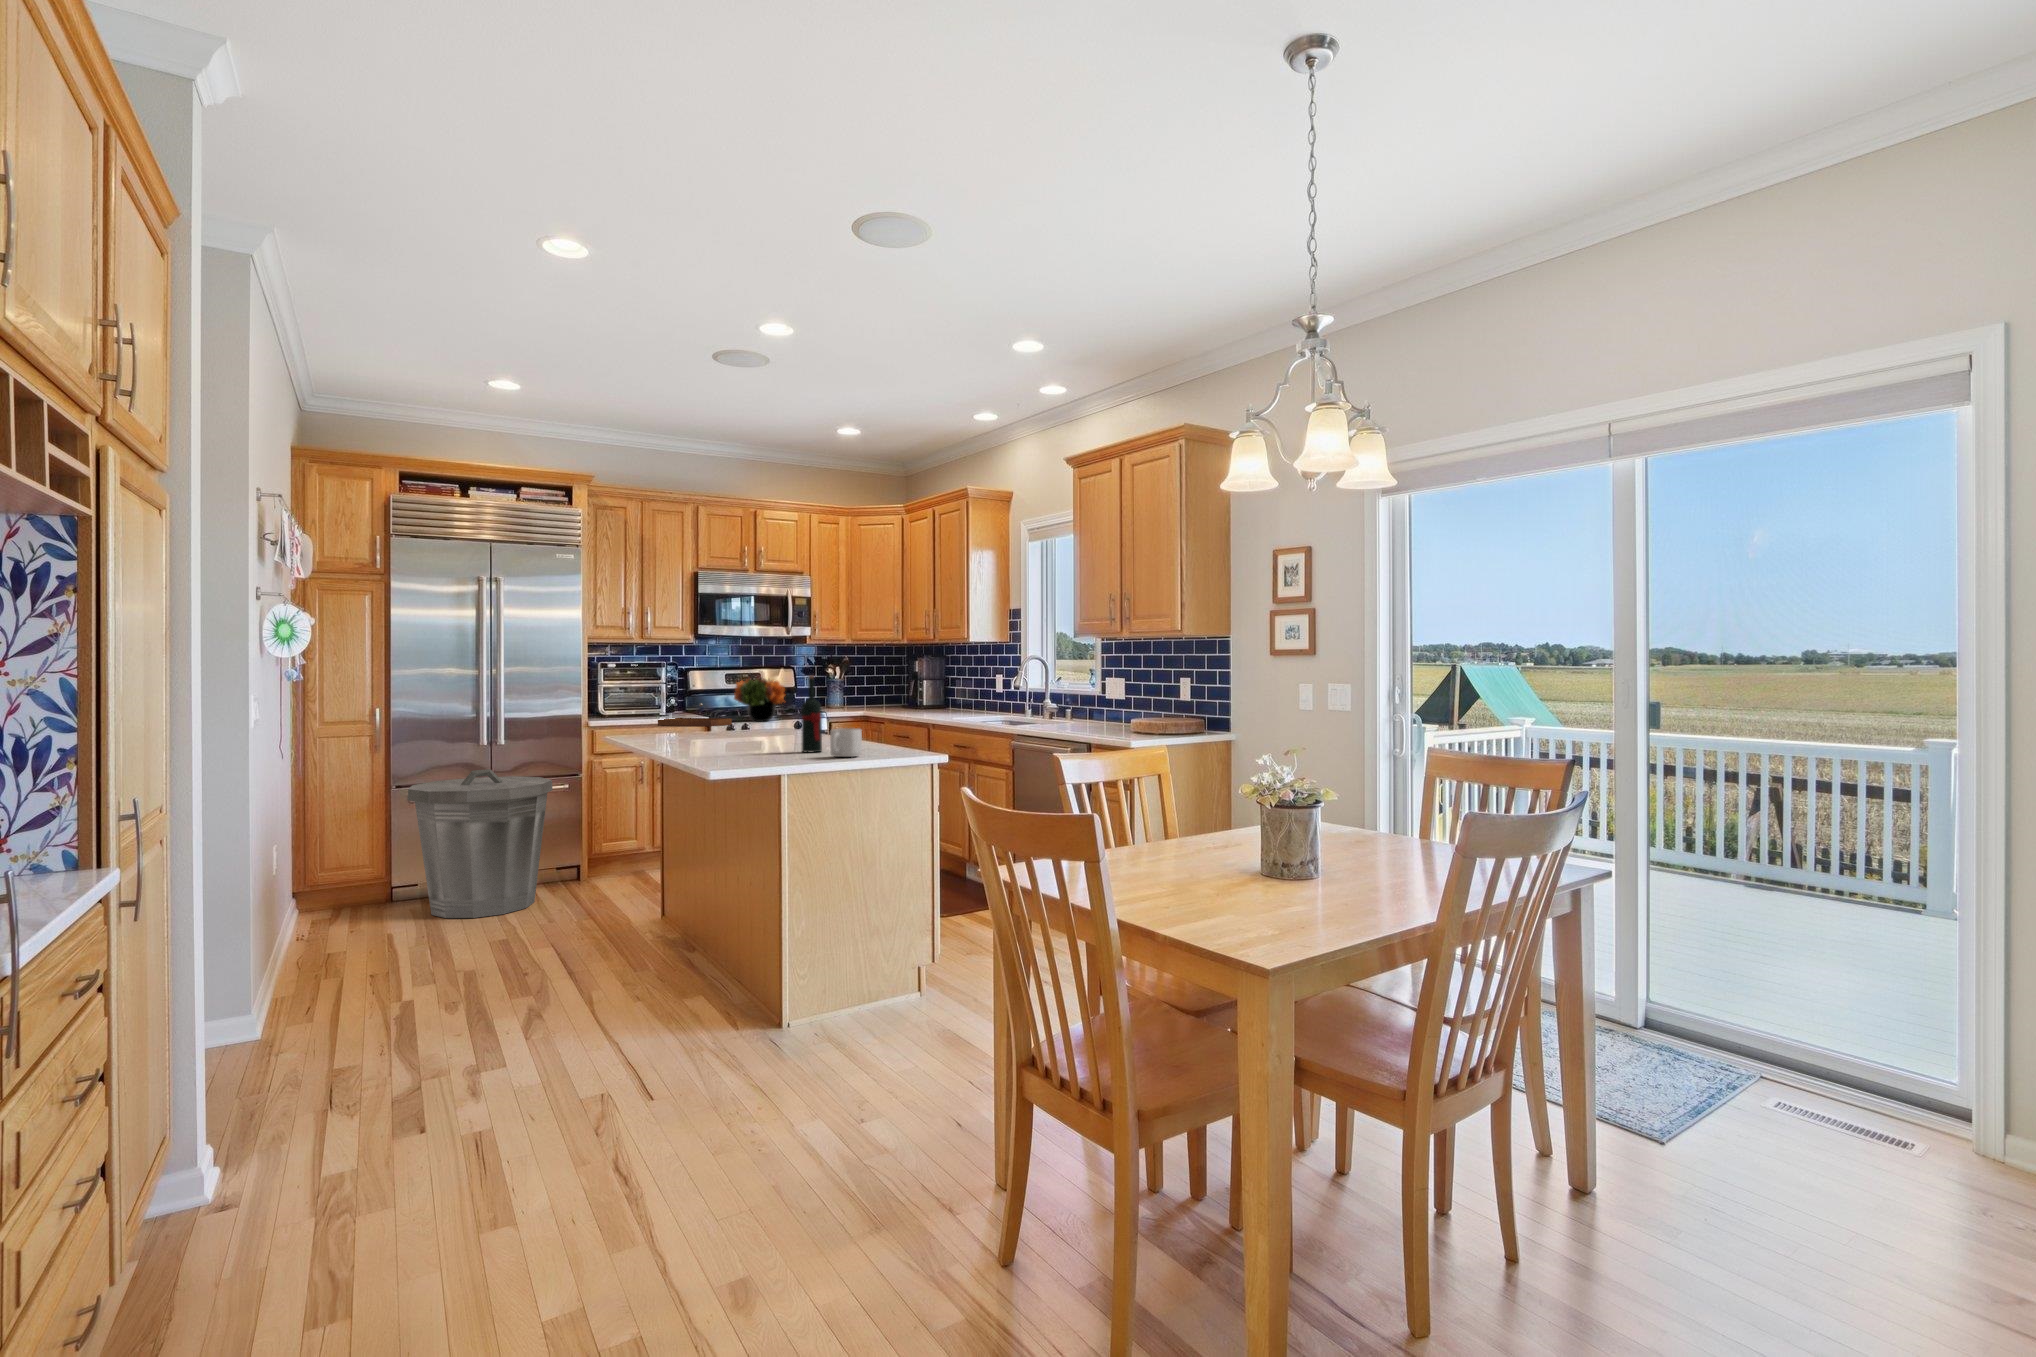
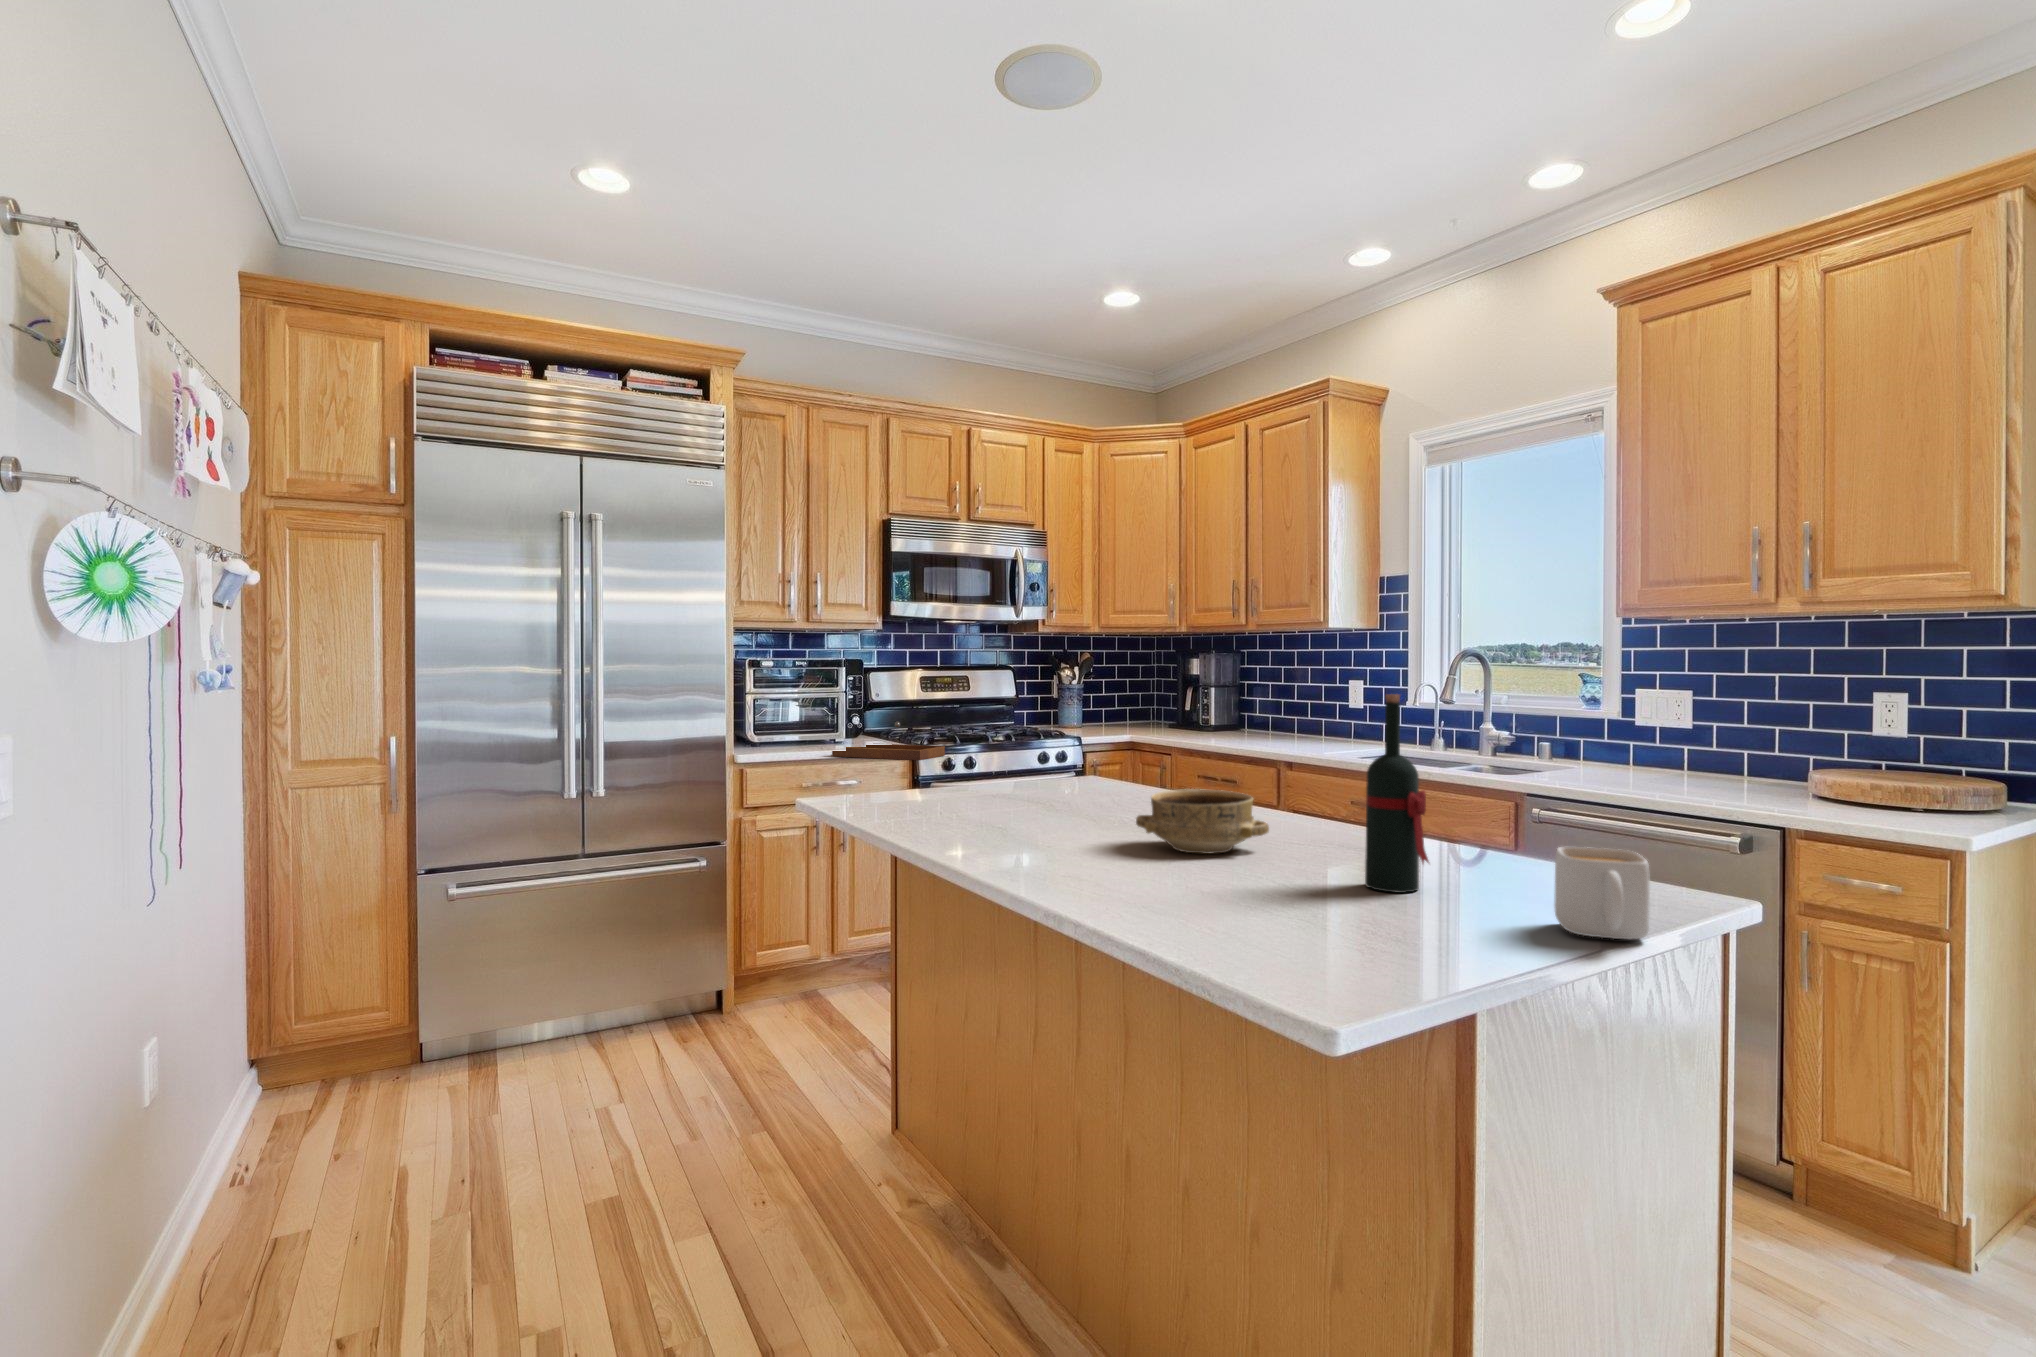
flower arrangement: present [734,676,785,722] -> none [933,678,1011,748]
ceramic bowl: none [741,722,797,747] -> present [1136,789,1269,854]
trash can: present [408,769,553,918] -> none [436,848,690,1133]

